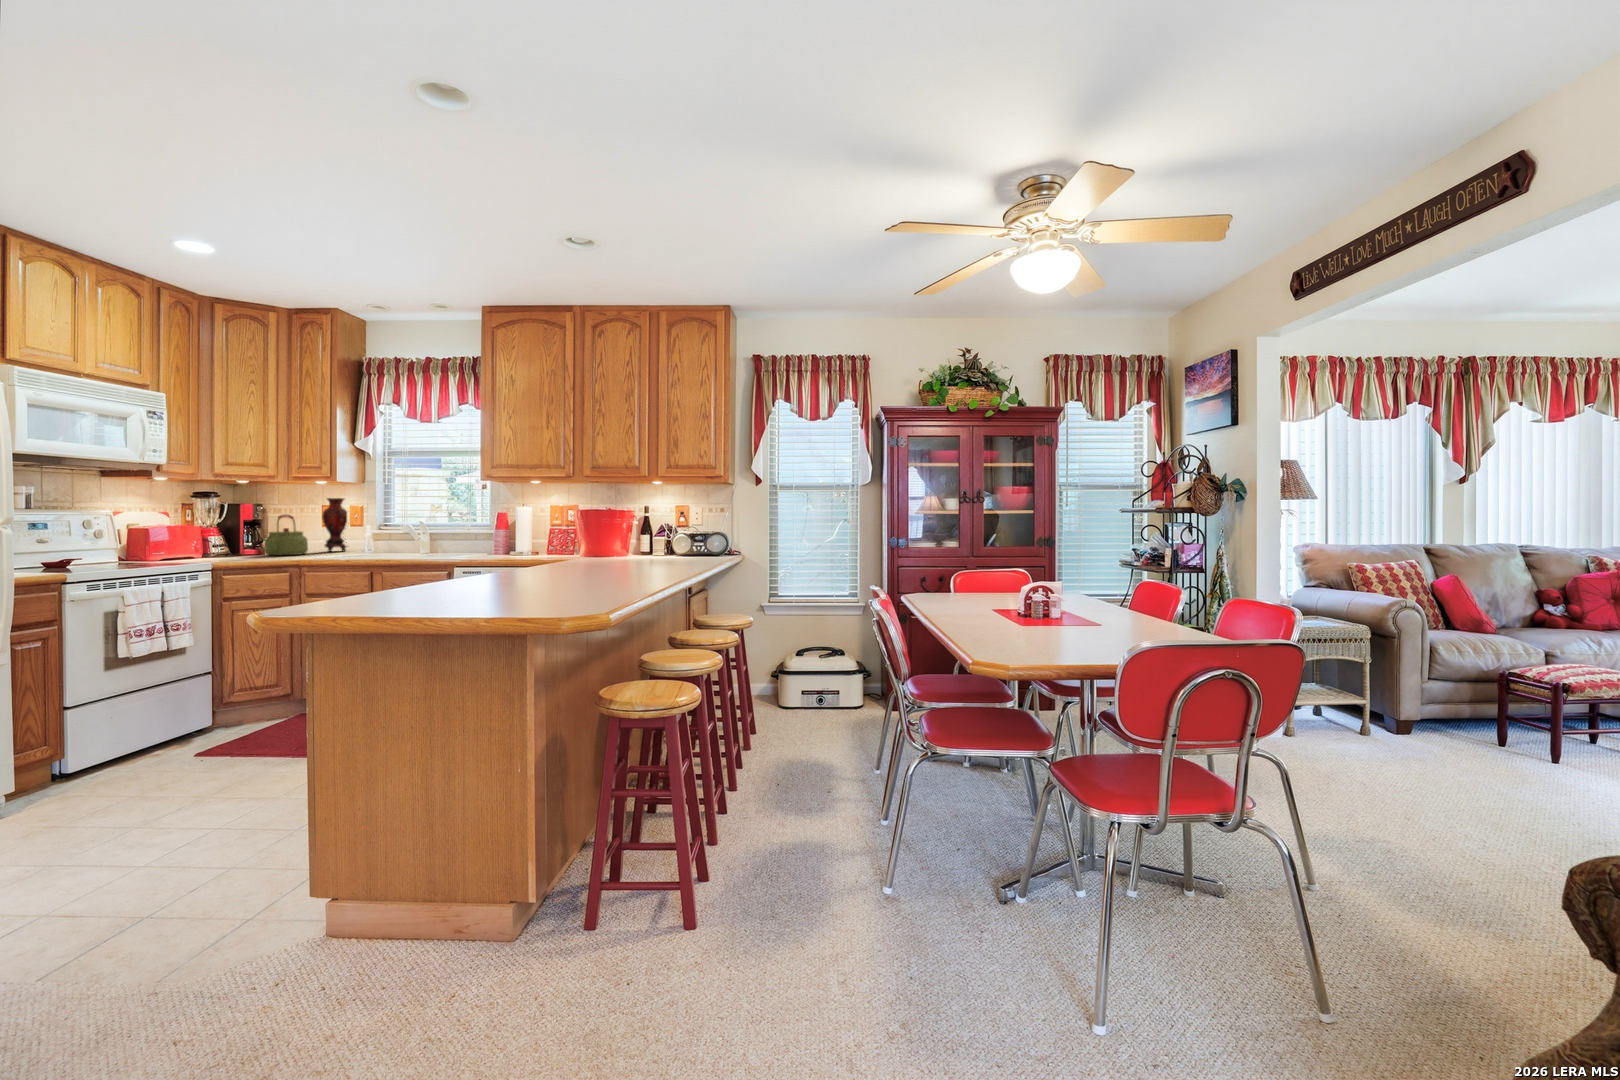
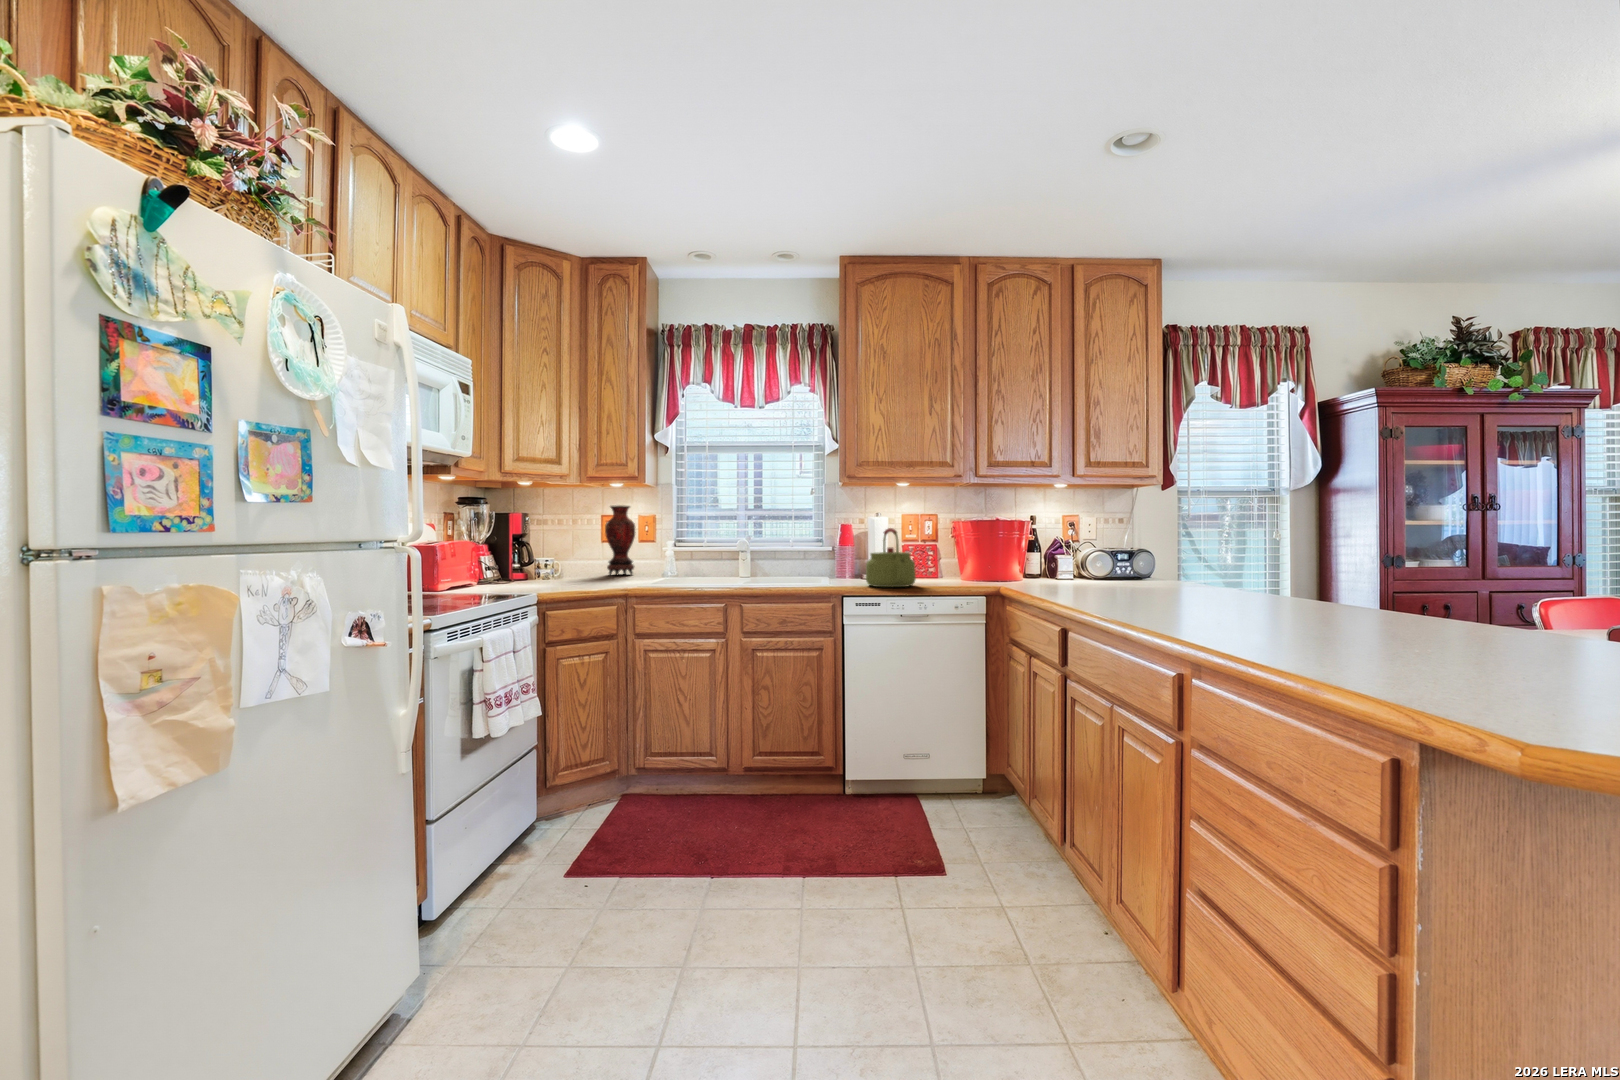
kettle: present [265,514,308,555] -> present [866,528,916,587]

